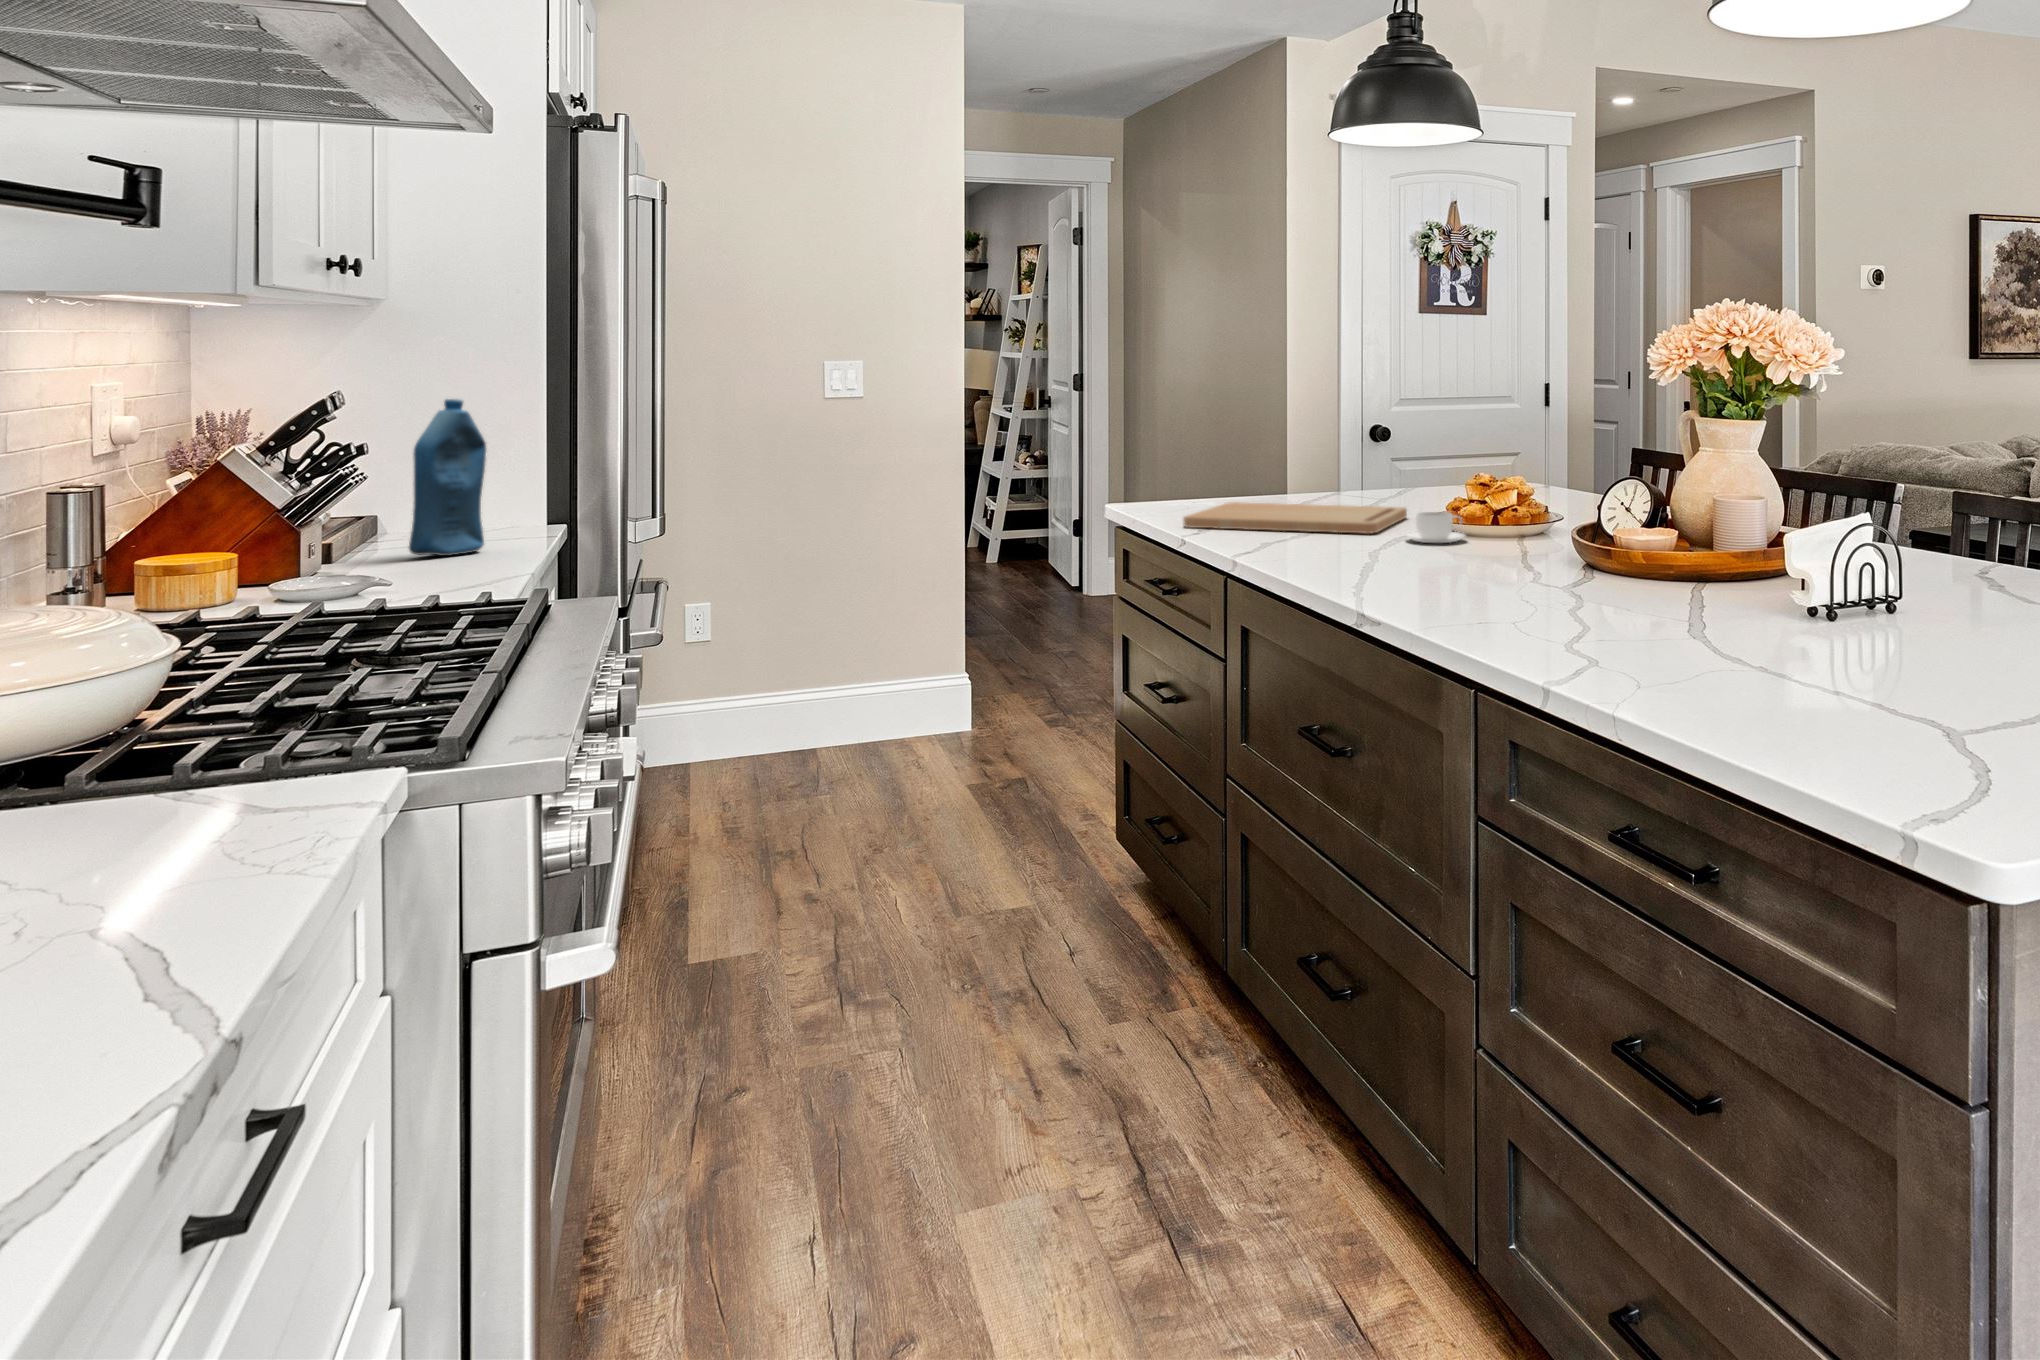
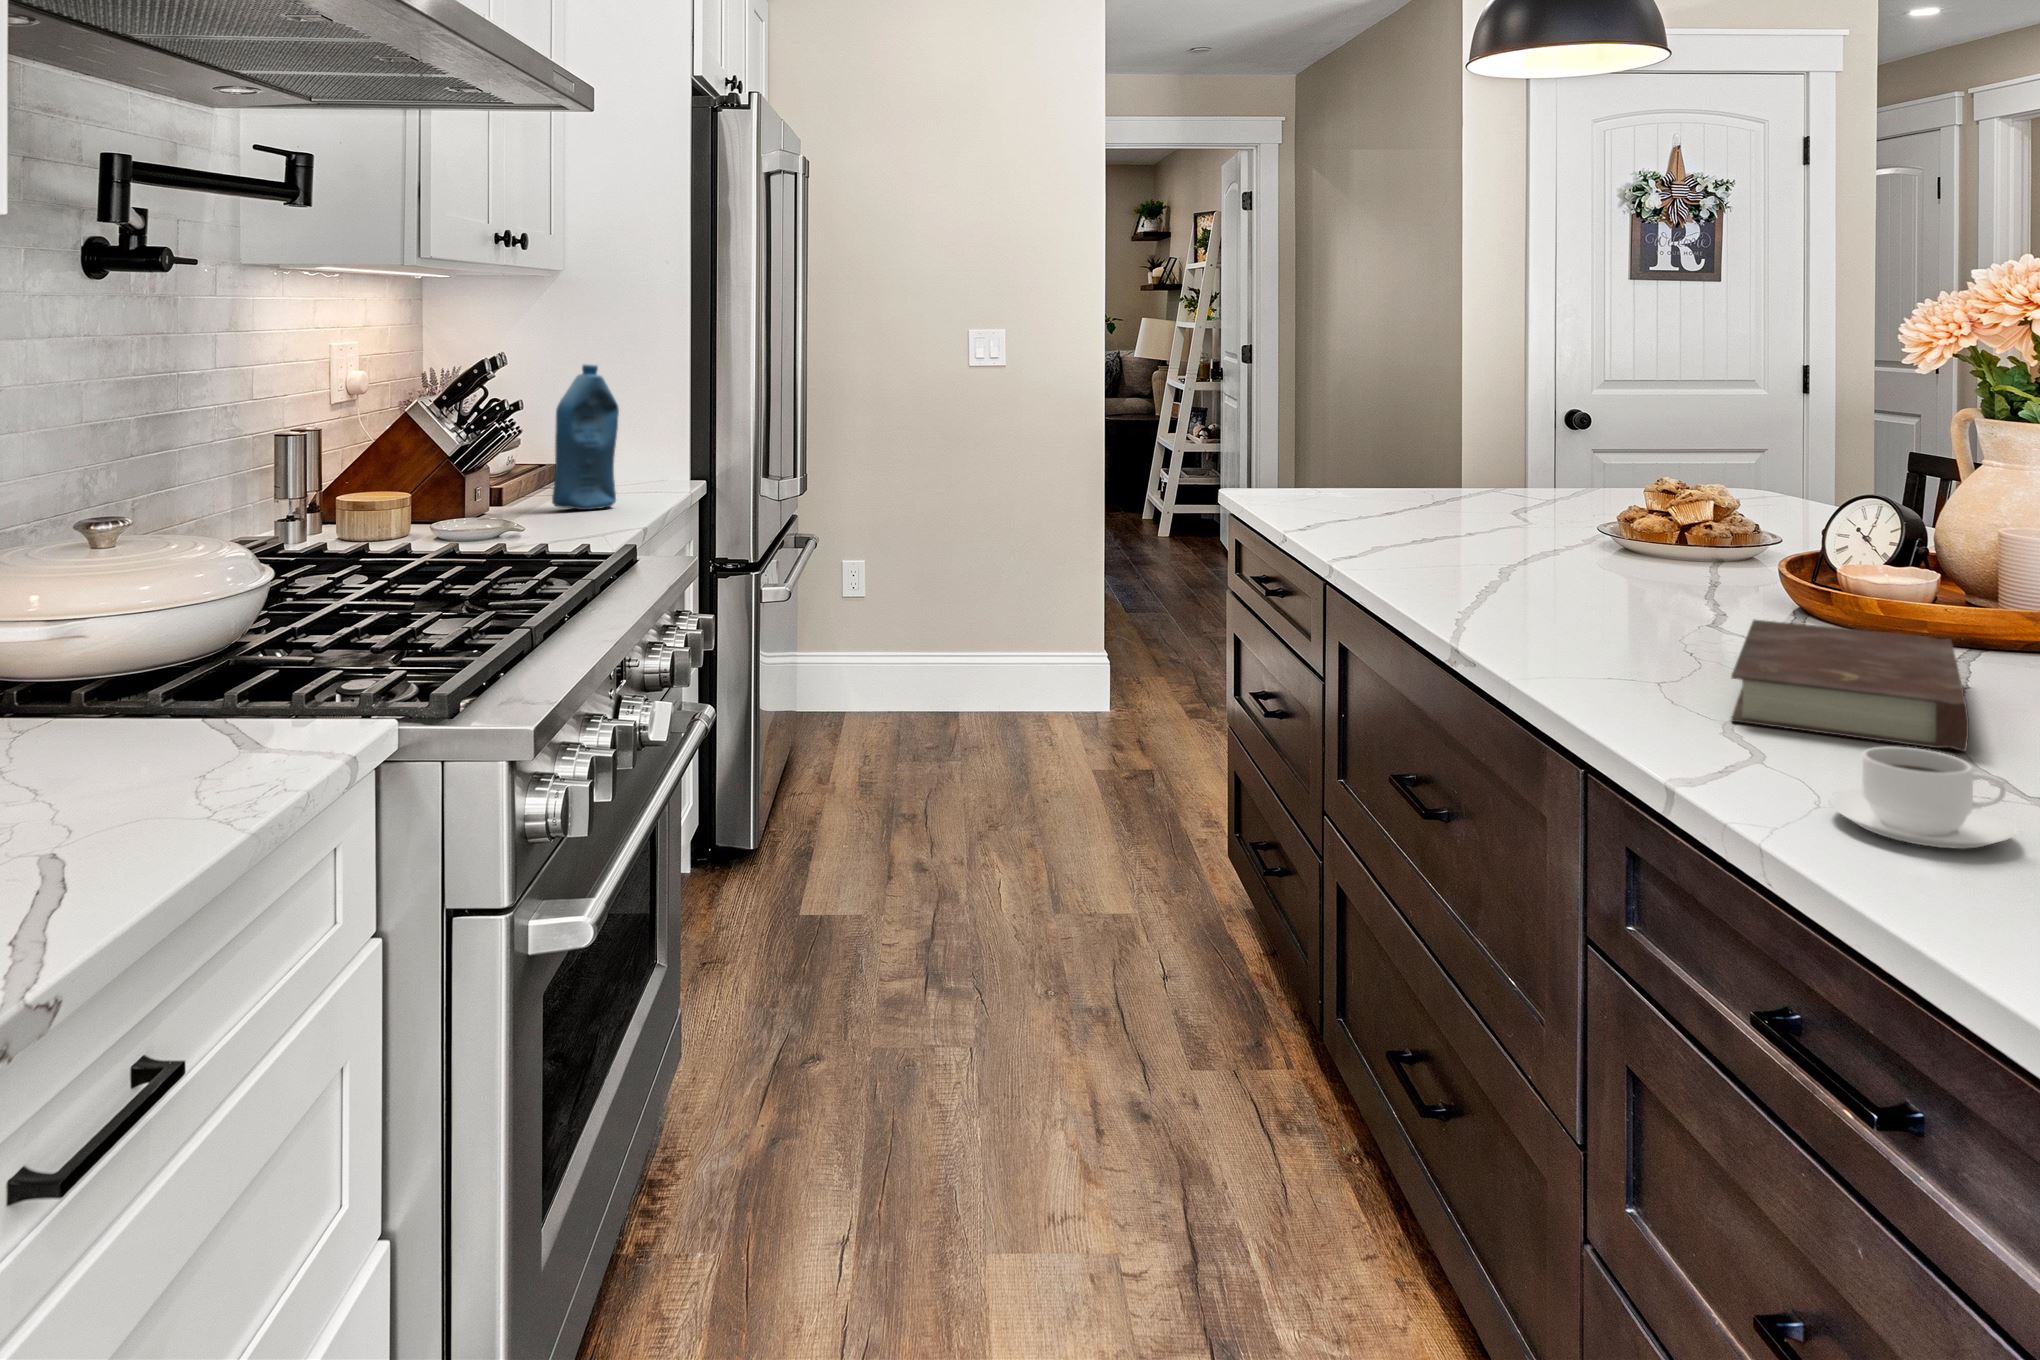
cutting board: present [1183,502,1407,534] -> none [1294,497,1573,545]
coffee cup: present [1406,512,1465,543] -> present [1828,747,2017,849]
book: none [1568,571,1717,646] -> present [1731,620,1969,752]

